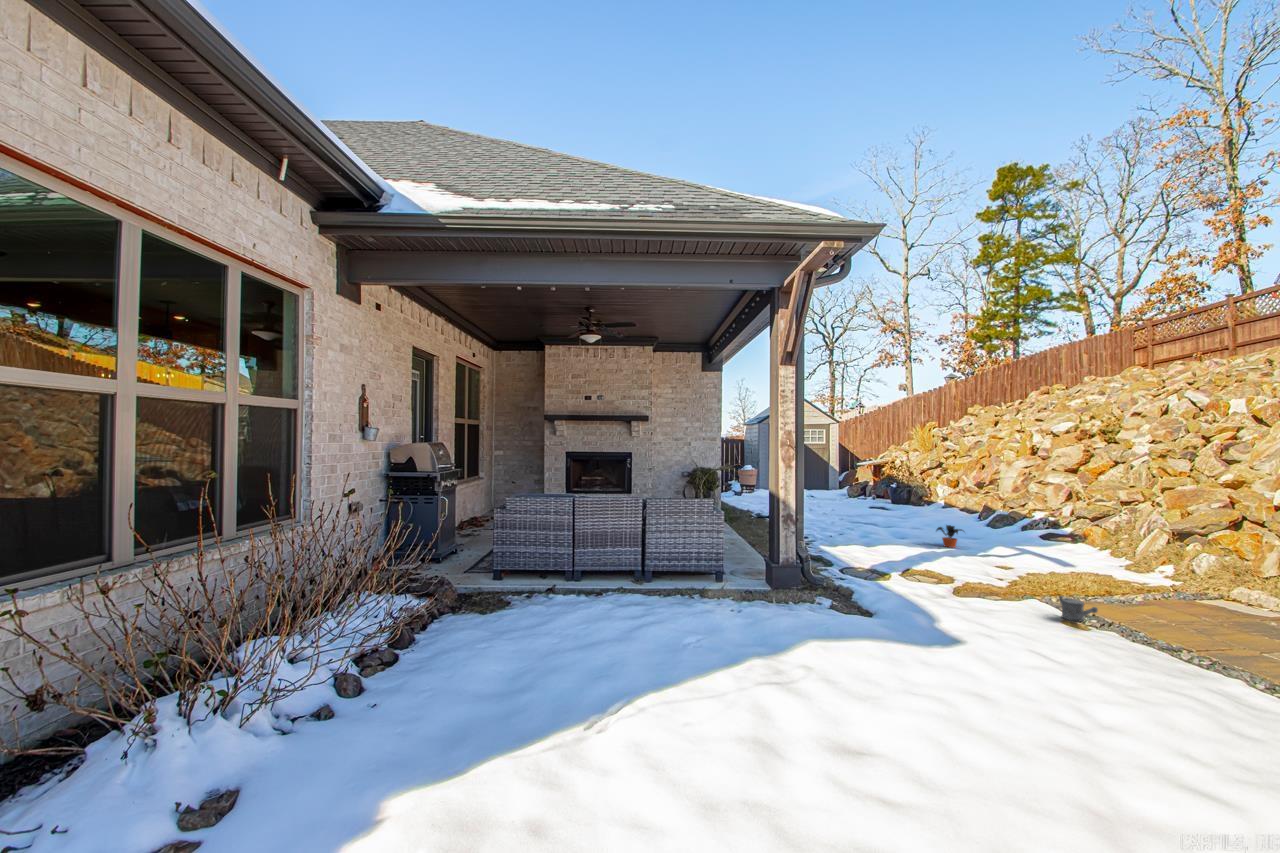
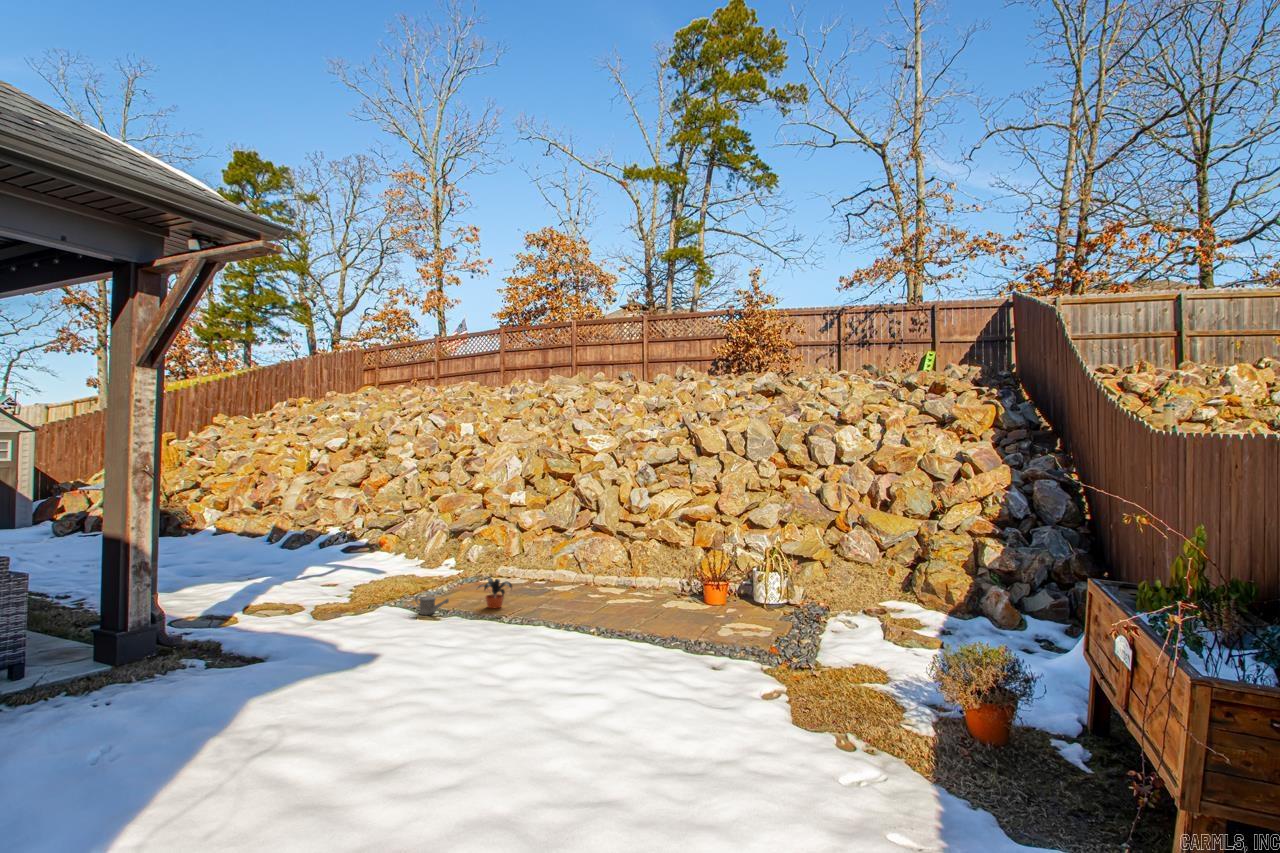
potted plant: present [937,525,963,548] -> present [478,578,512,608]

